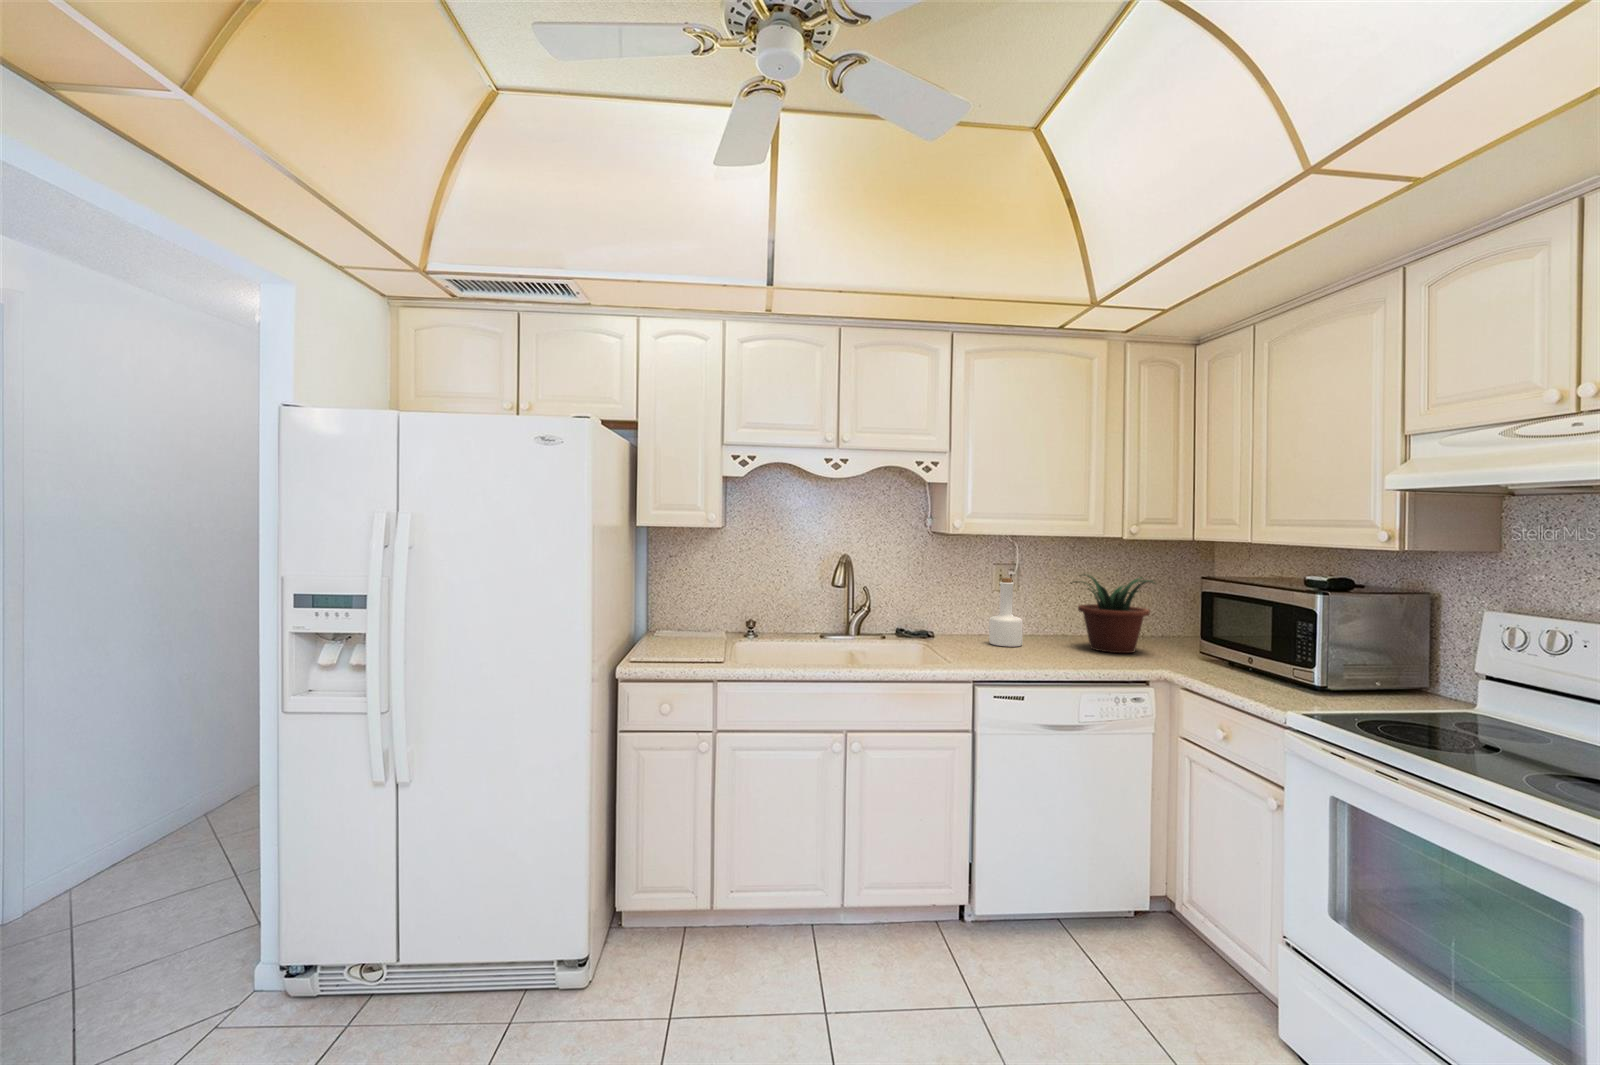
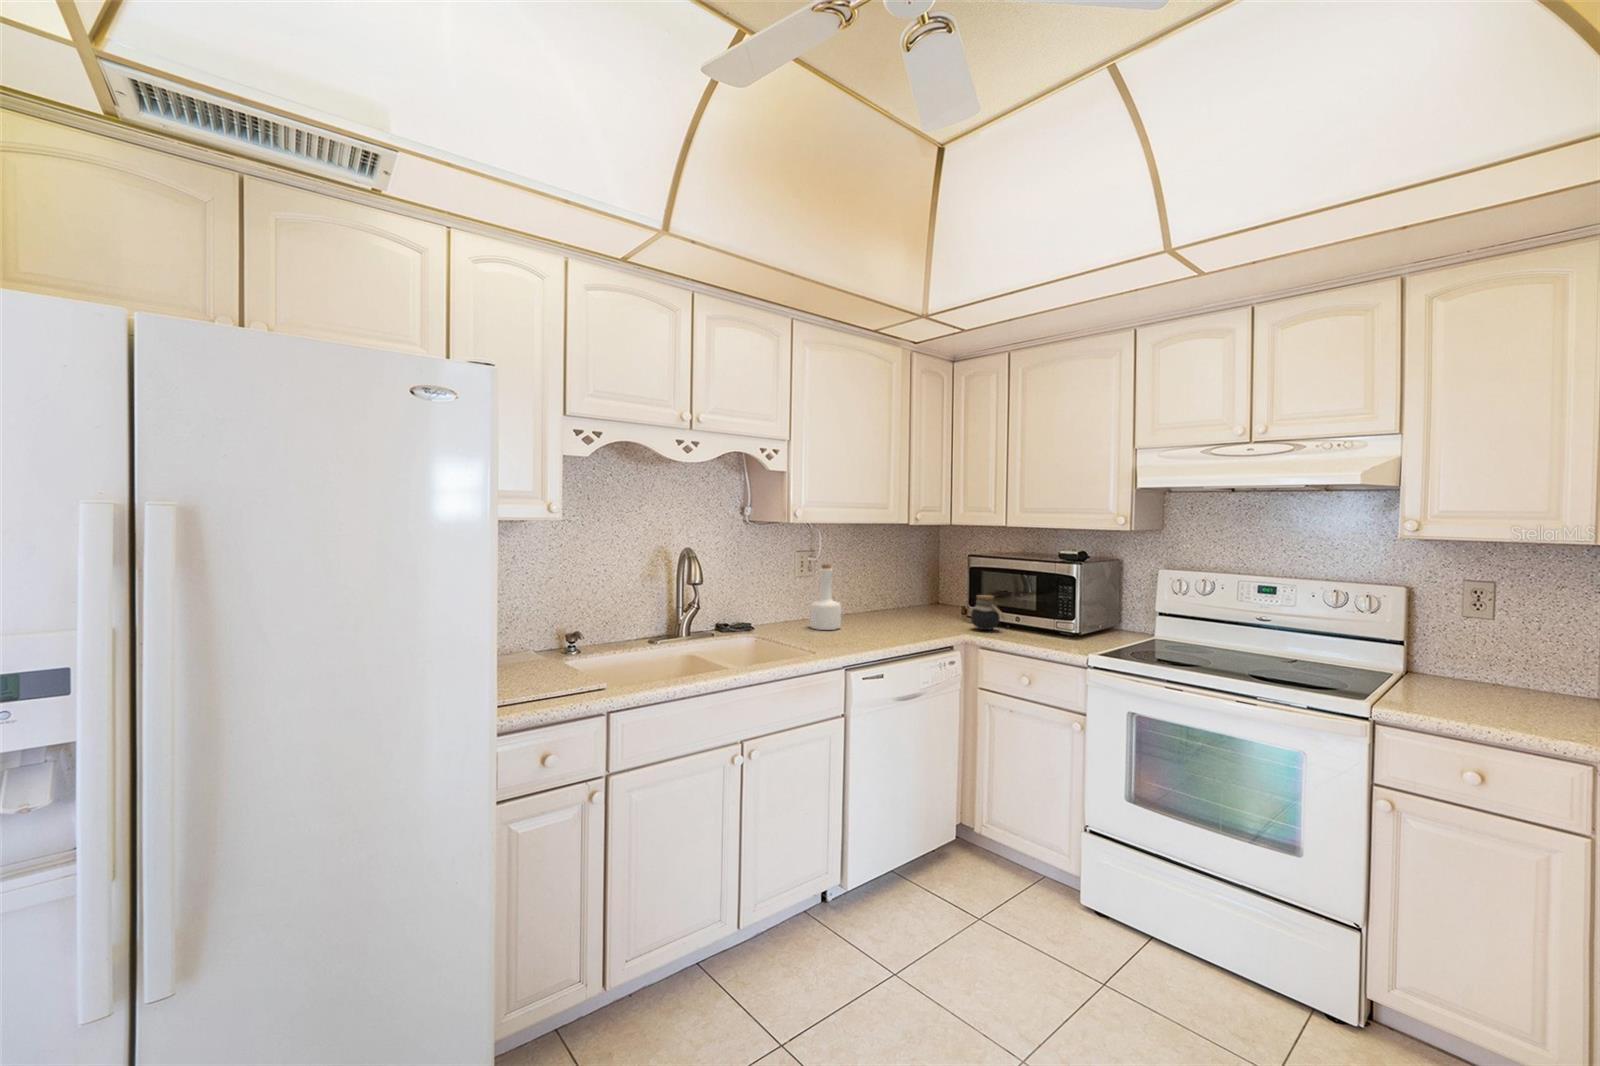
potted plant: present [1071,575,1154,653] -> none [871,557,942,625]
jar: none [1182,625,1229,669] -> present [971,595,1003,630]

